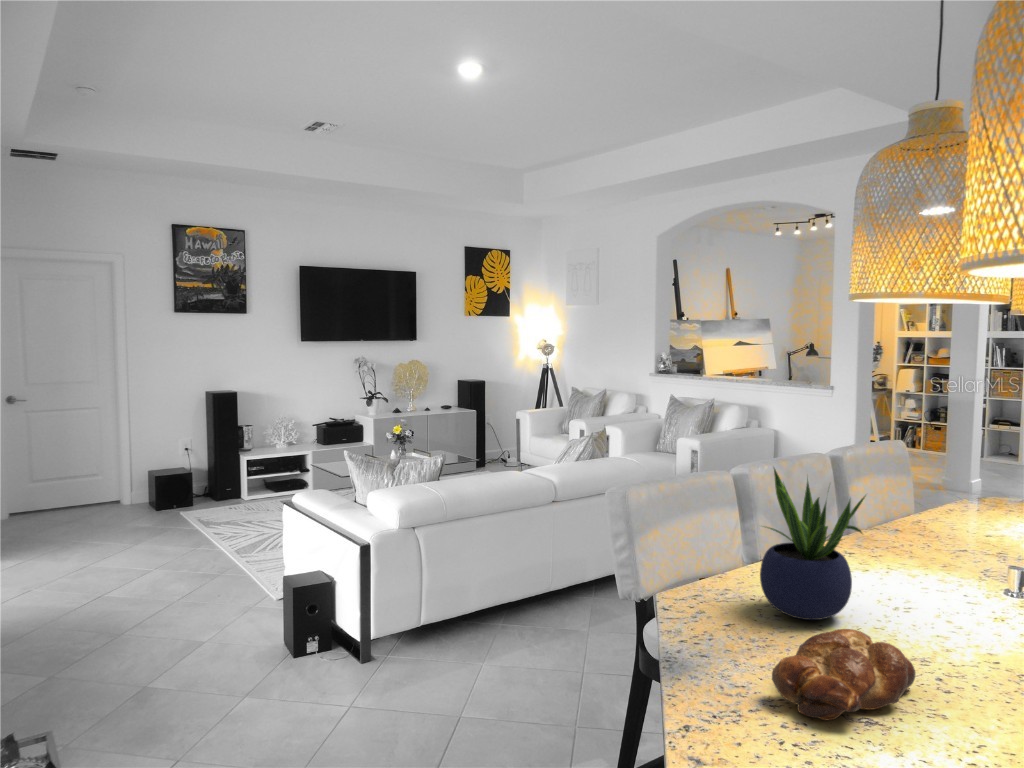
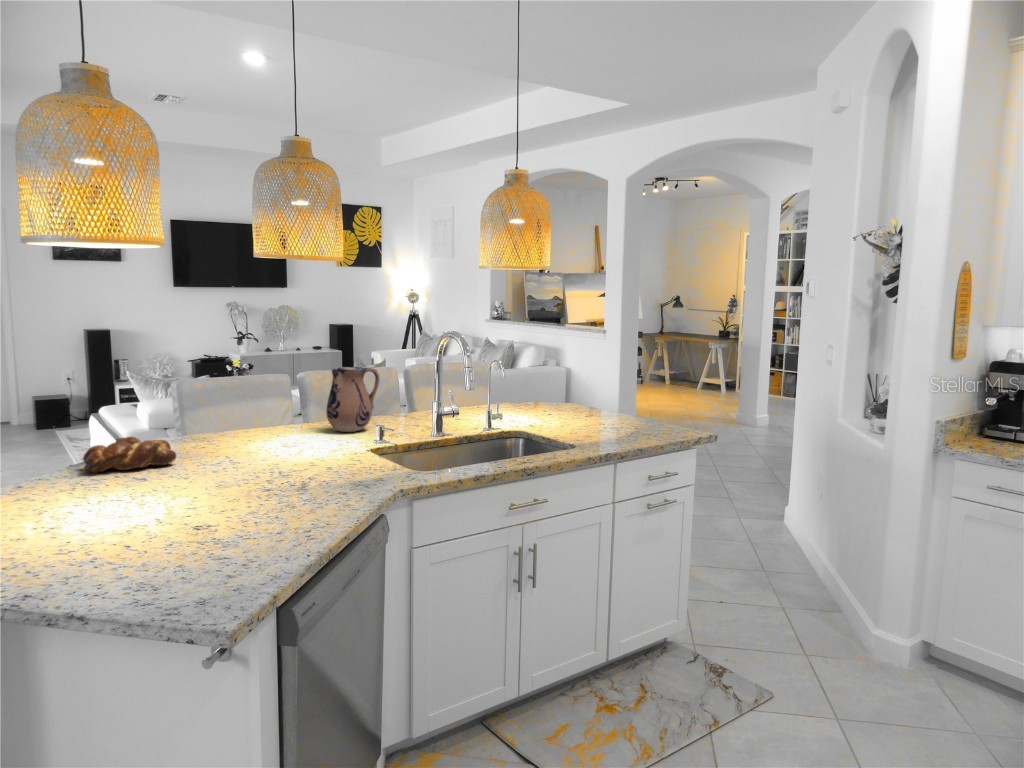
ceramic pitcher: none [886,464,965,570] -> present [327,367,379,432]
potted plant: present [760,469,865,620] -> none [167,359,235,447]

